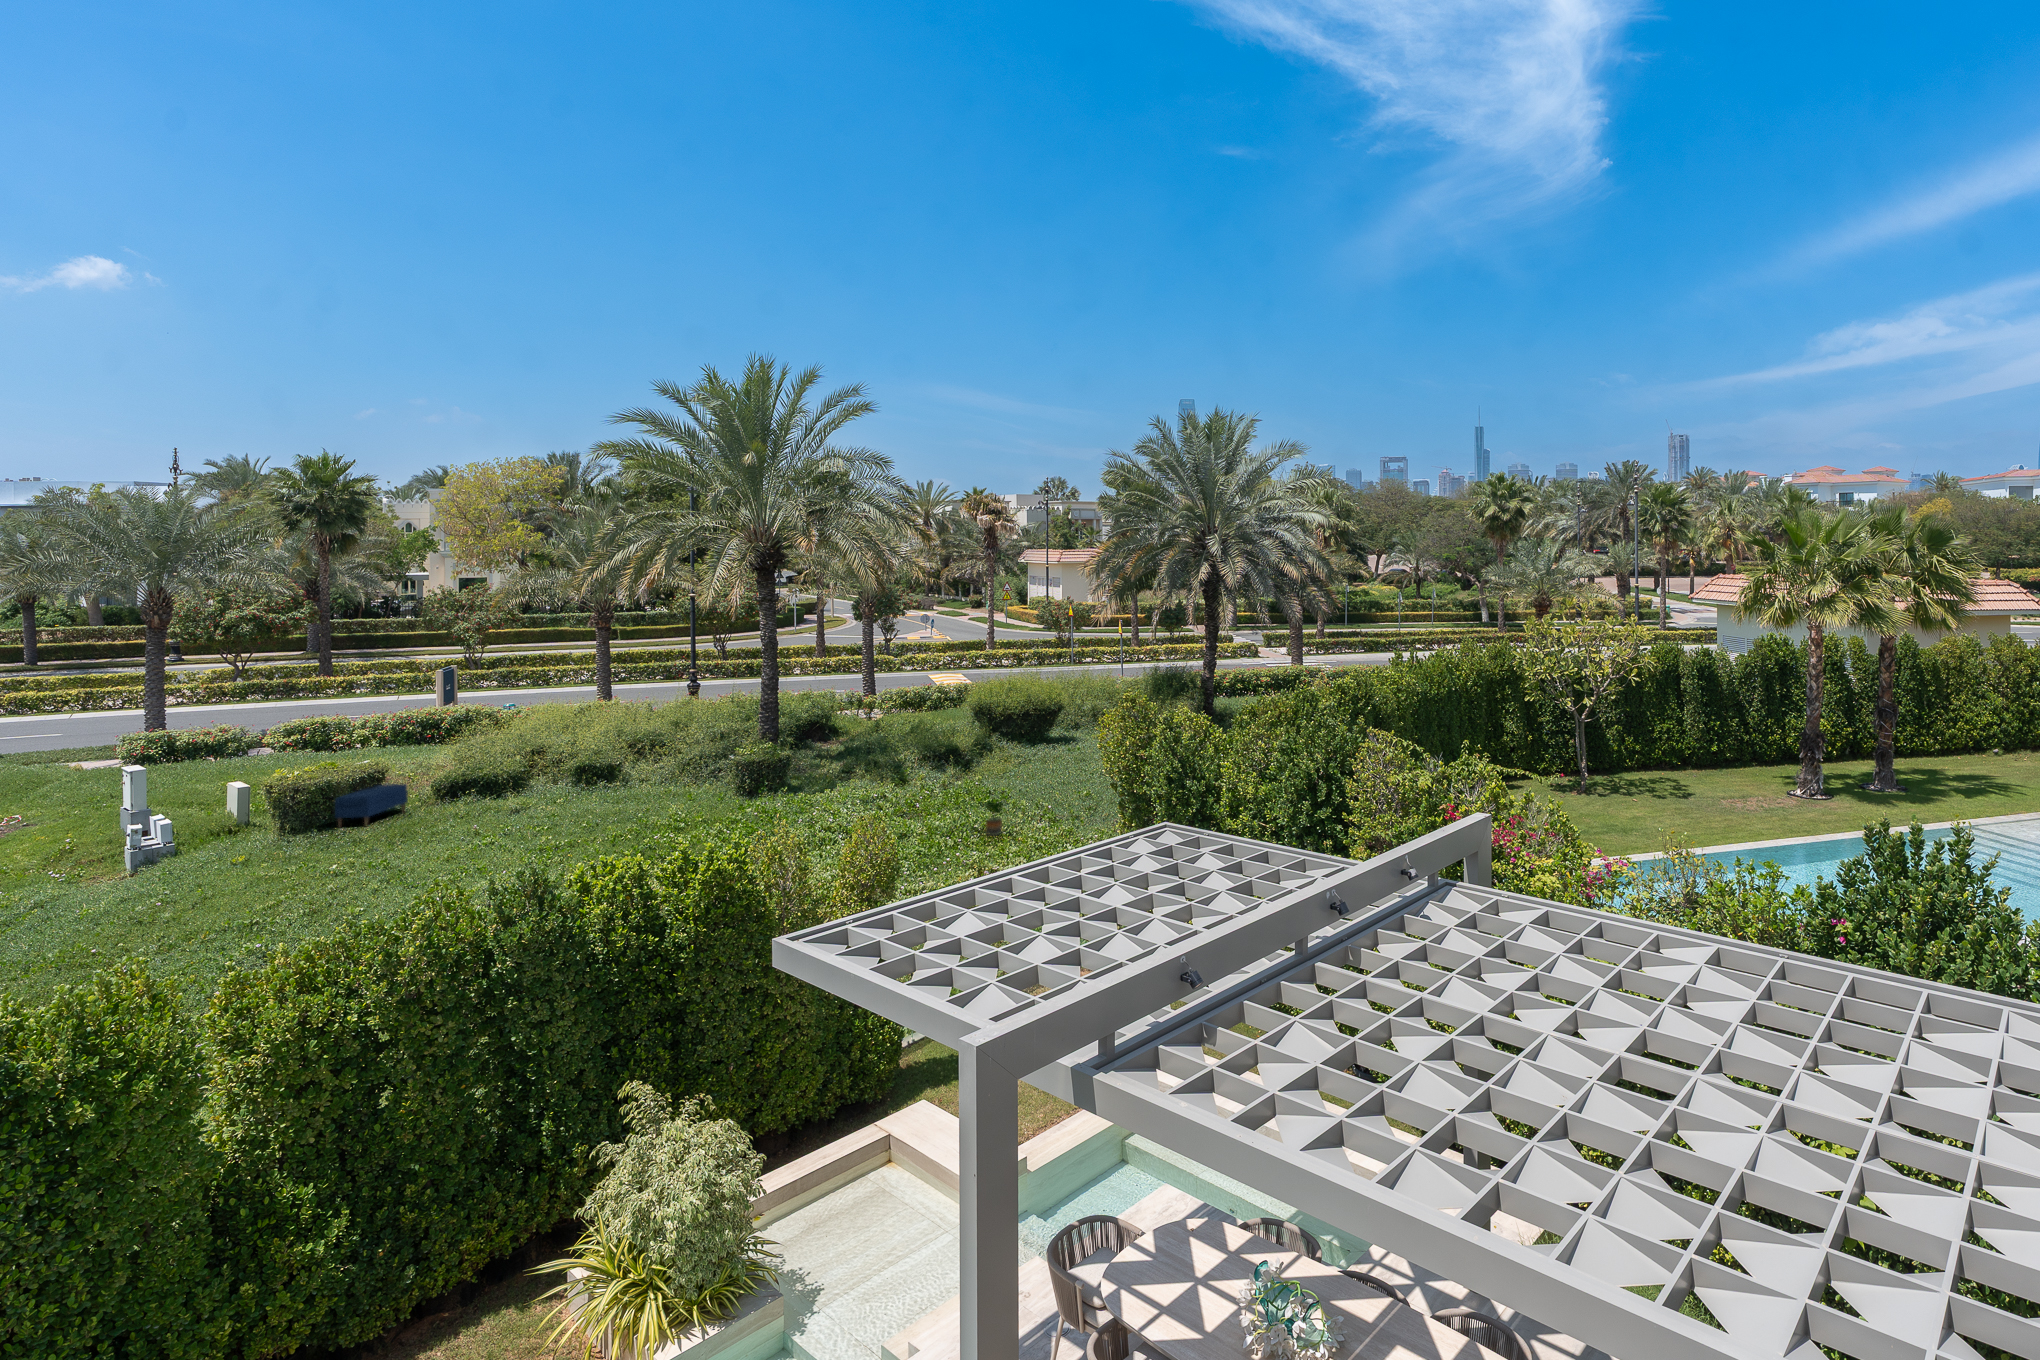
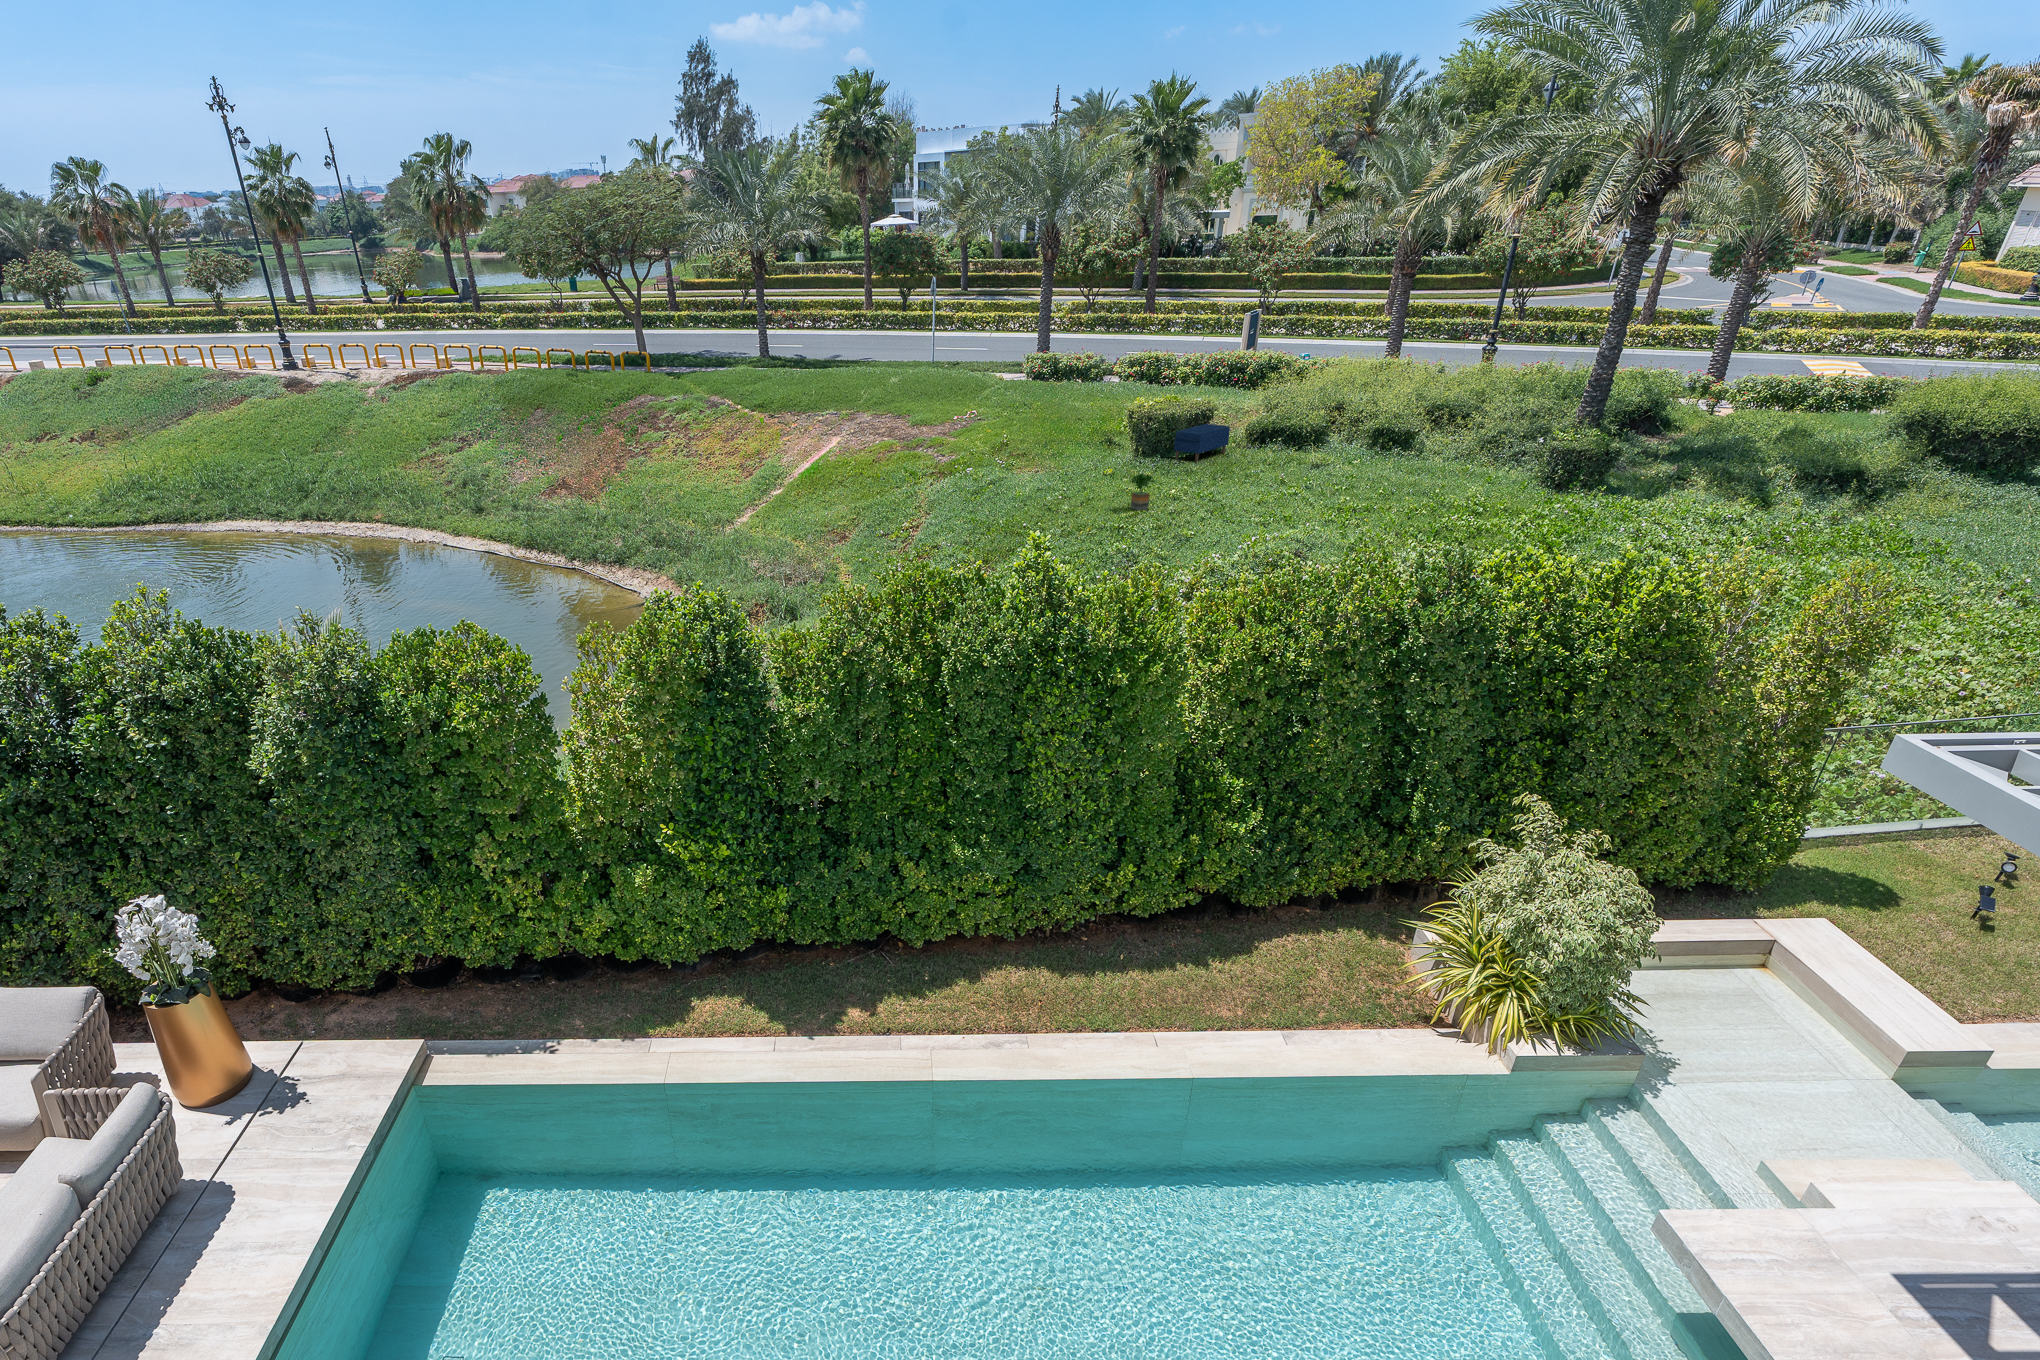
potted tree: present [985,801,1005,836] -> present [1131,474,1155,510]

